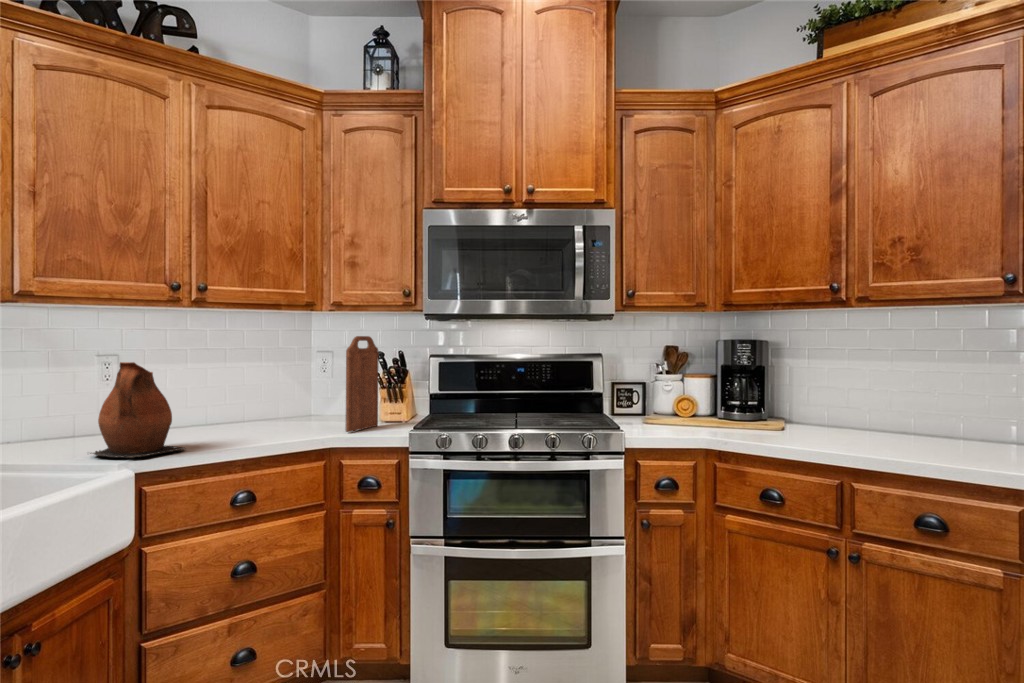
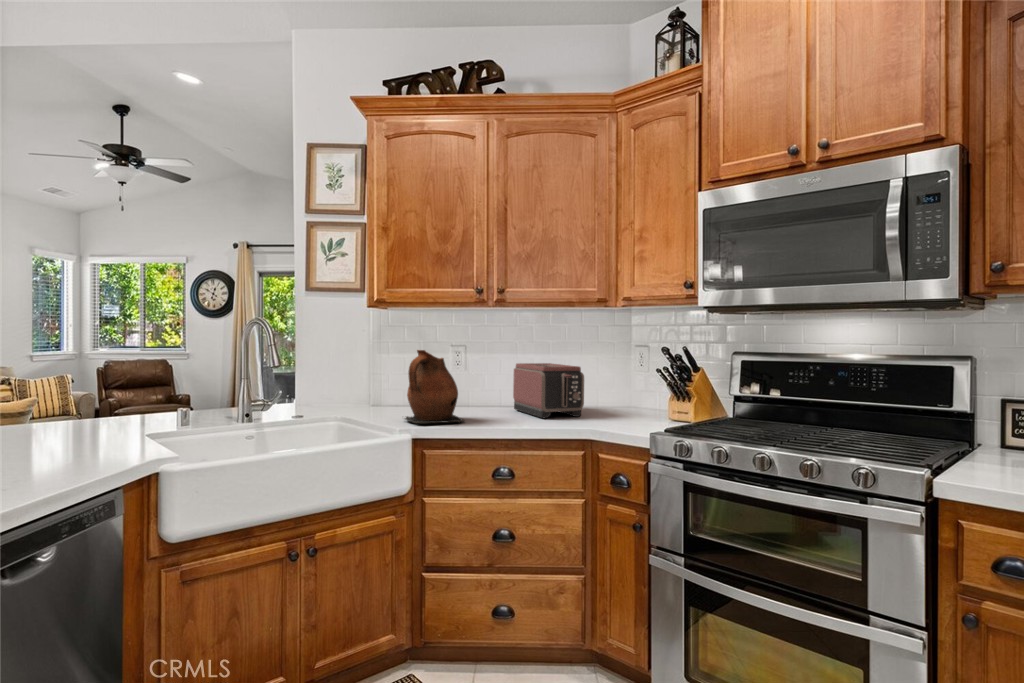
cutting board: present [346,336,378,432] -> none [608,331,656,425]
toaster: none [198,373,299,435] -> present [513,363,584,418]

